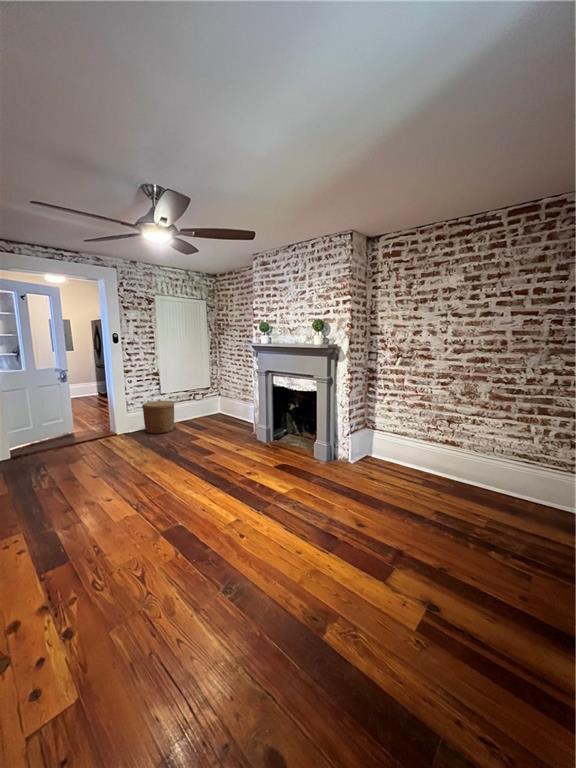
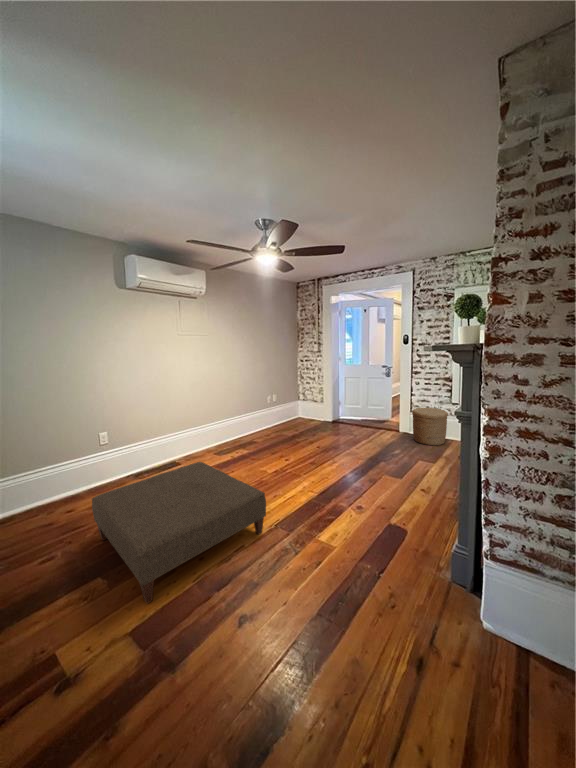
ottoman: none [134,477,365,703] -> present [92,462,266,603]

